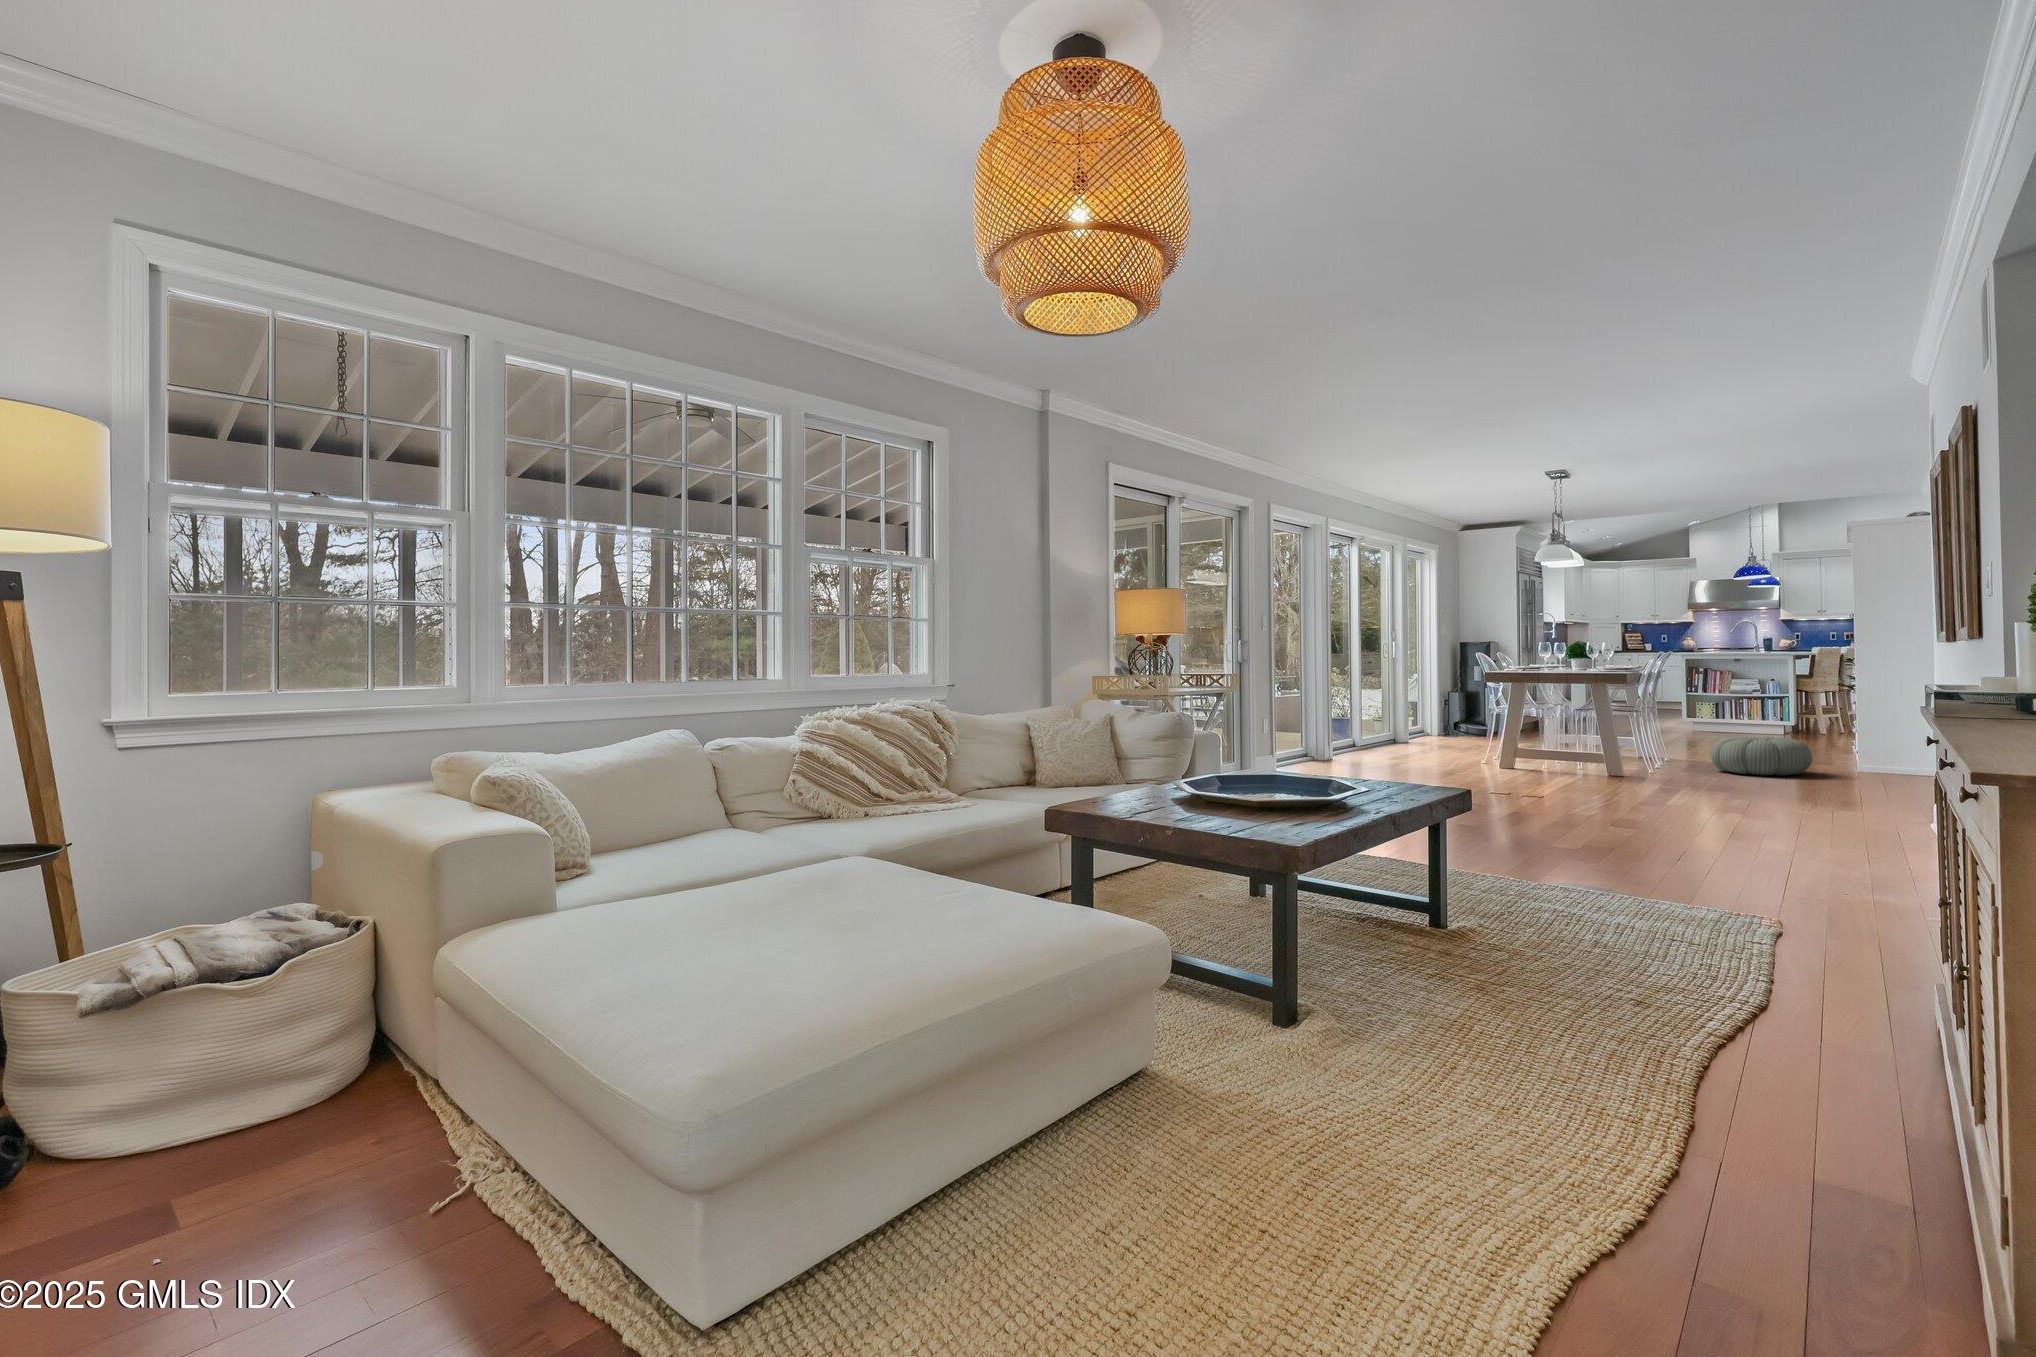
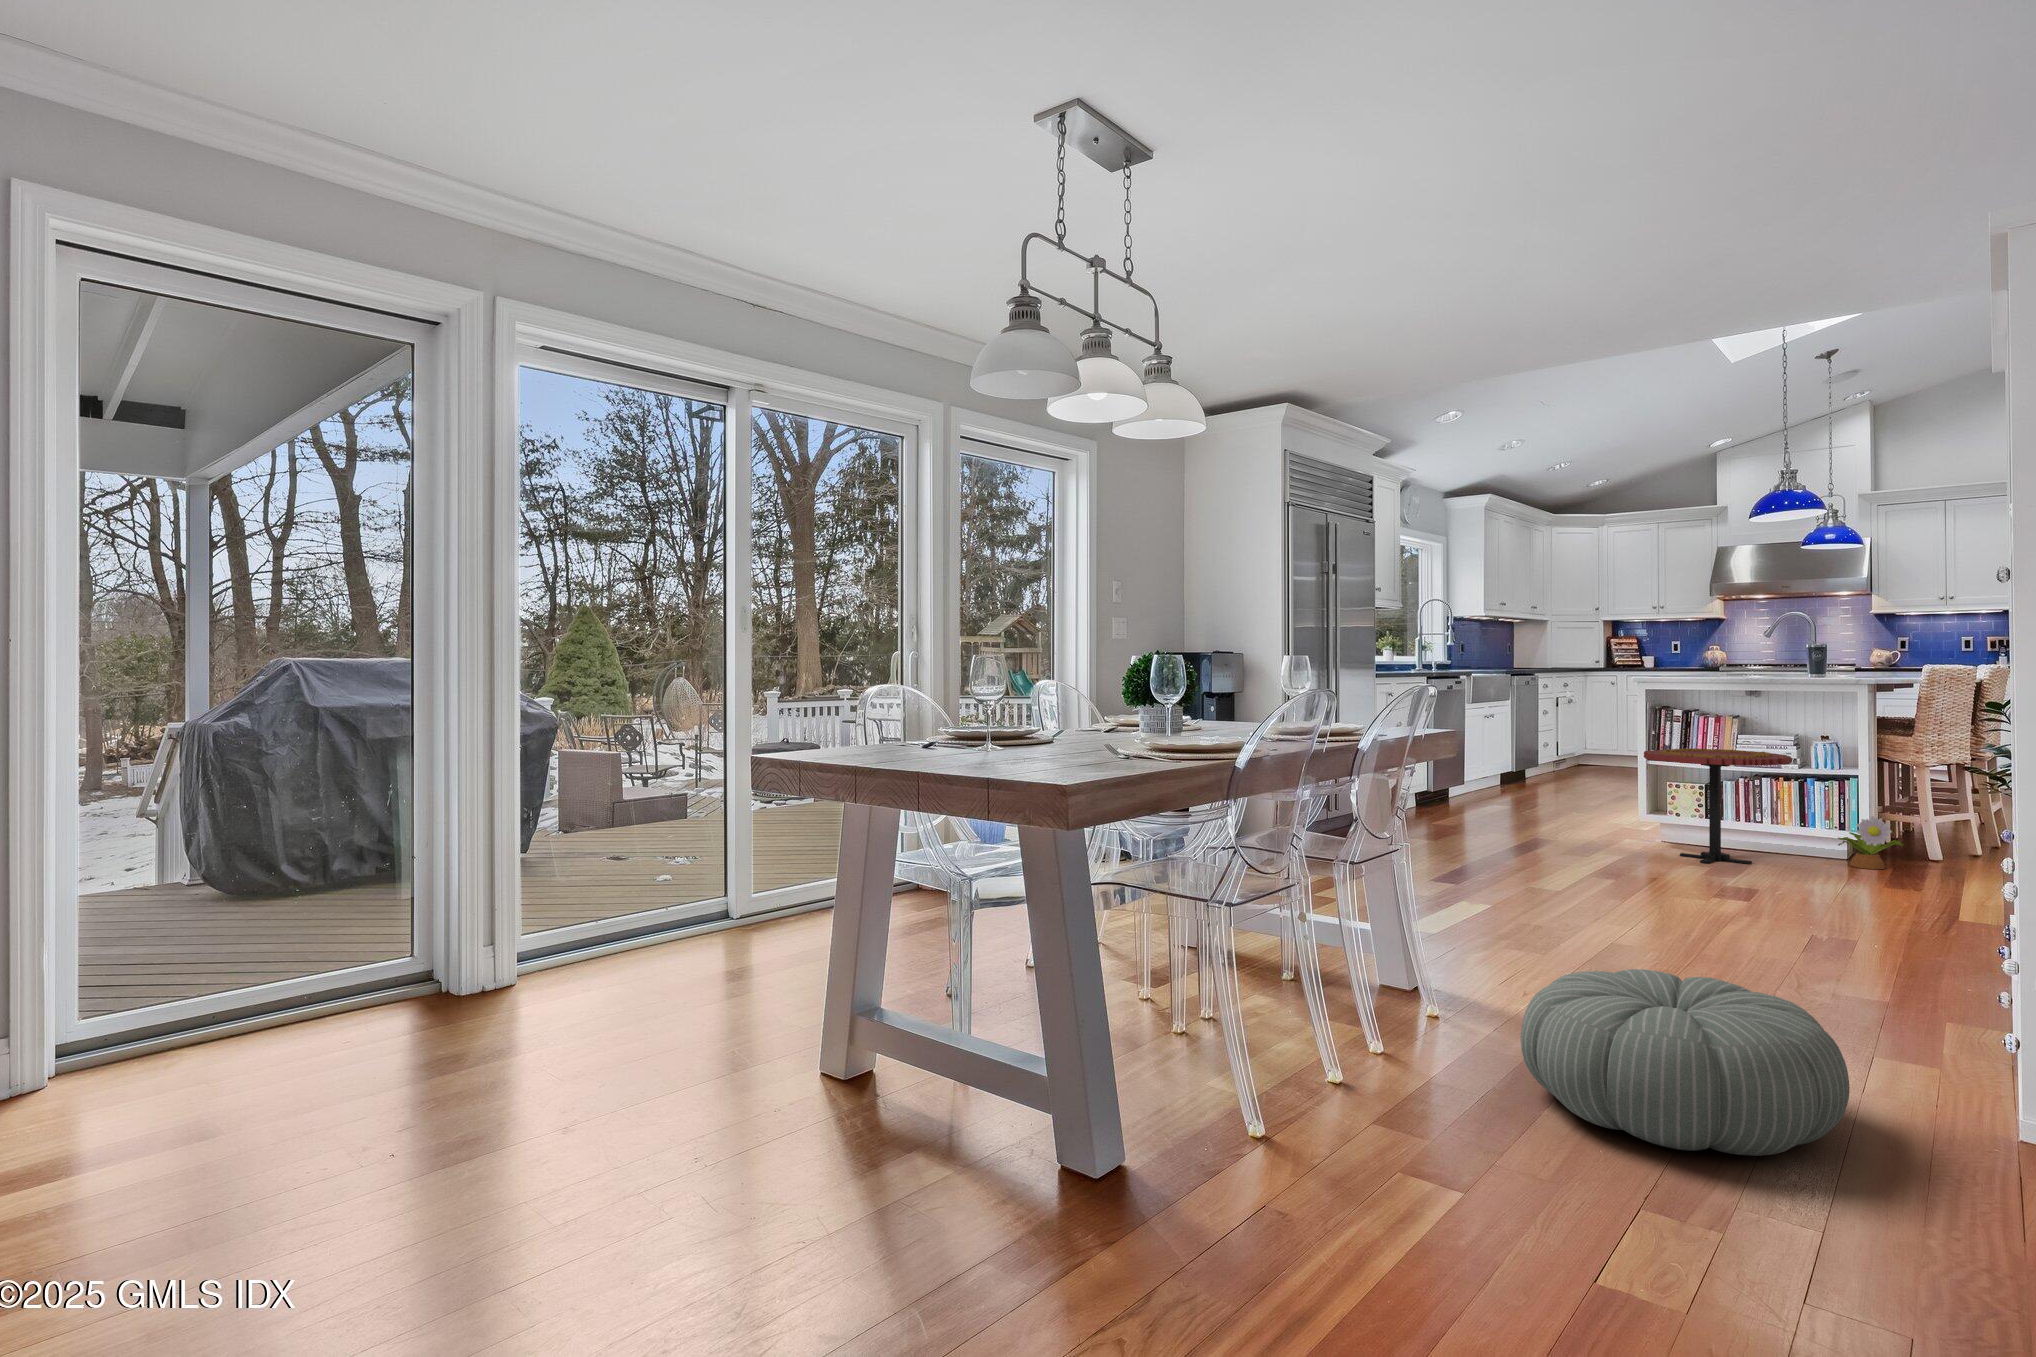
side table: none [1688,686,1760,737] -> present [1644,748,1792,864]
decorative plant: none [1780,713,1811,737] -> present [1838,816,1904,869]

